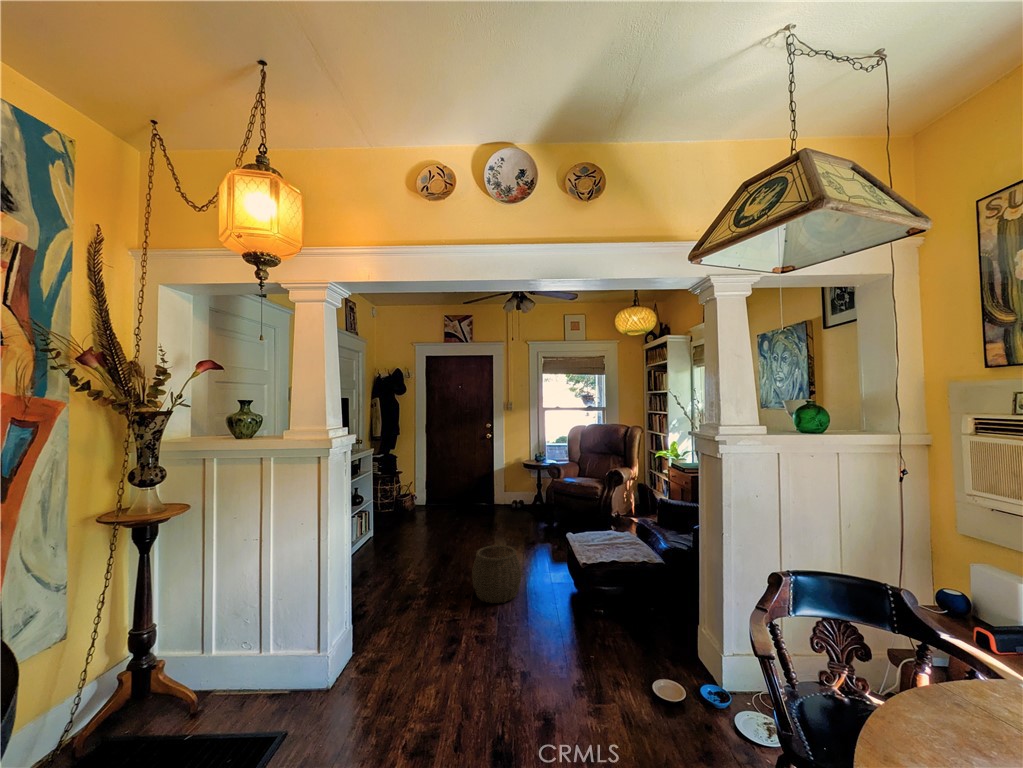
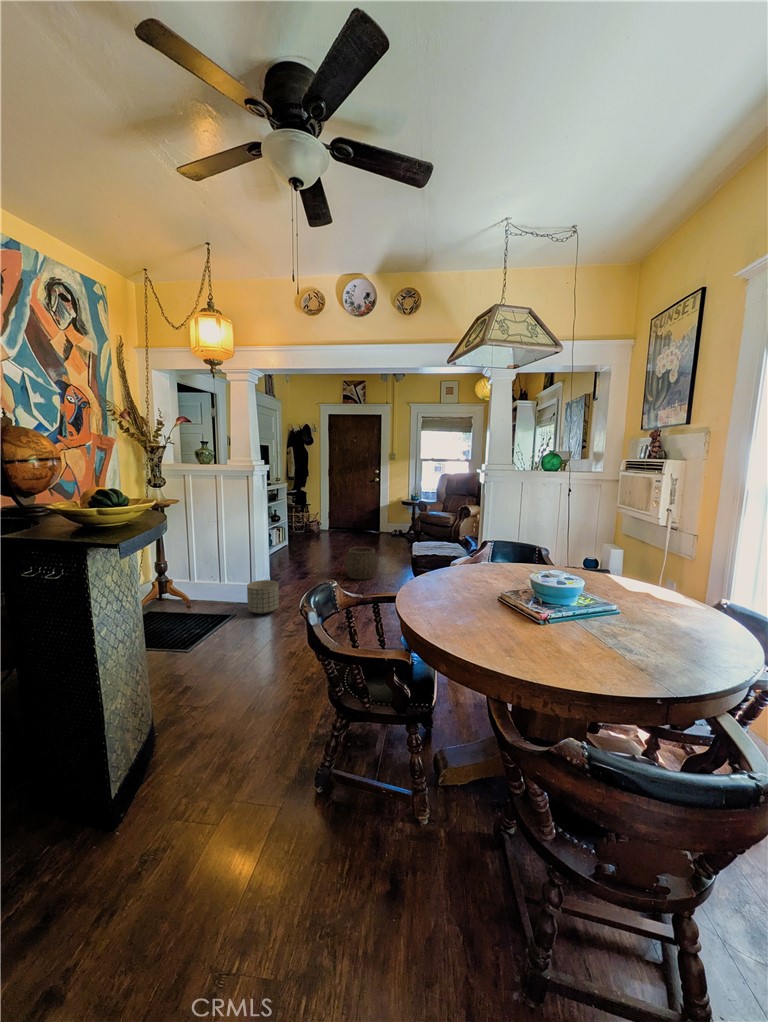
planter: none [313,643,373,726] -> present [247,580,279,614]

